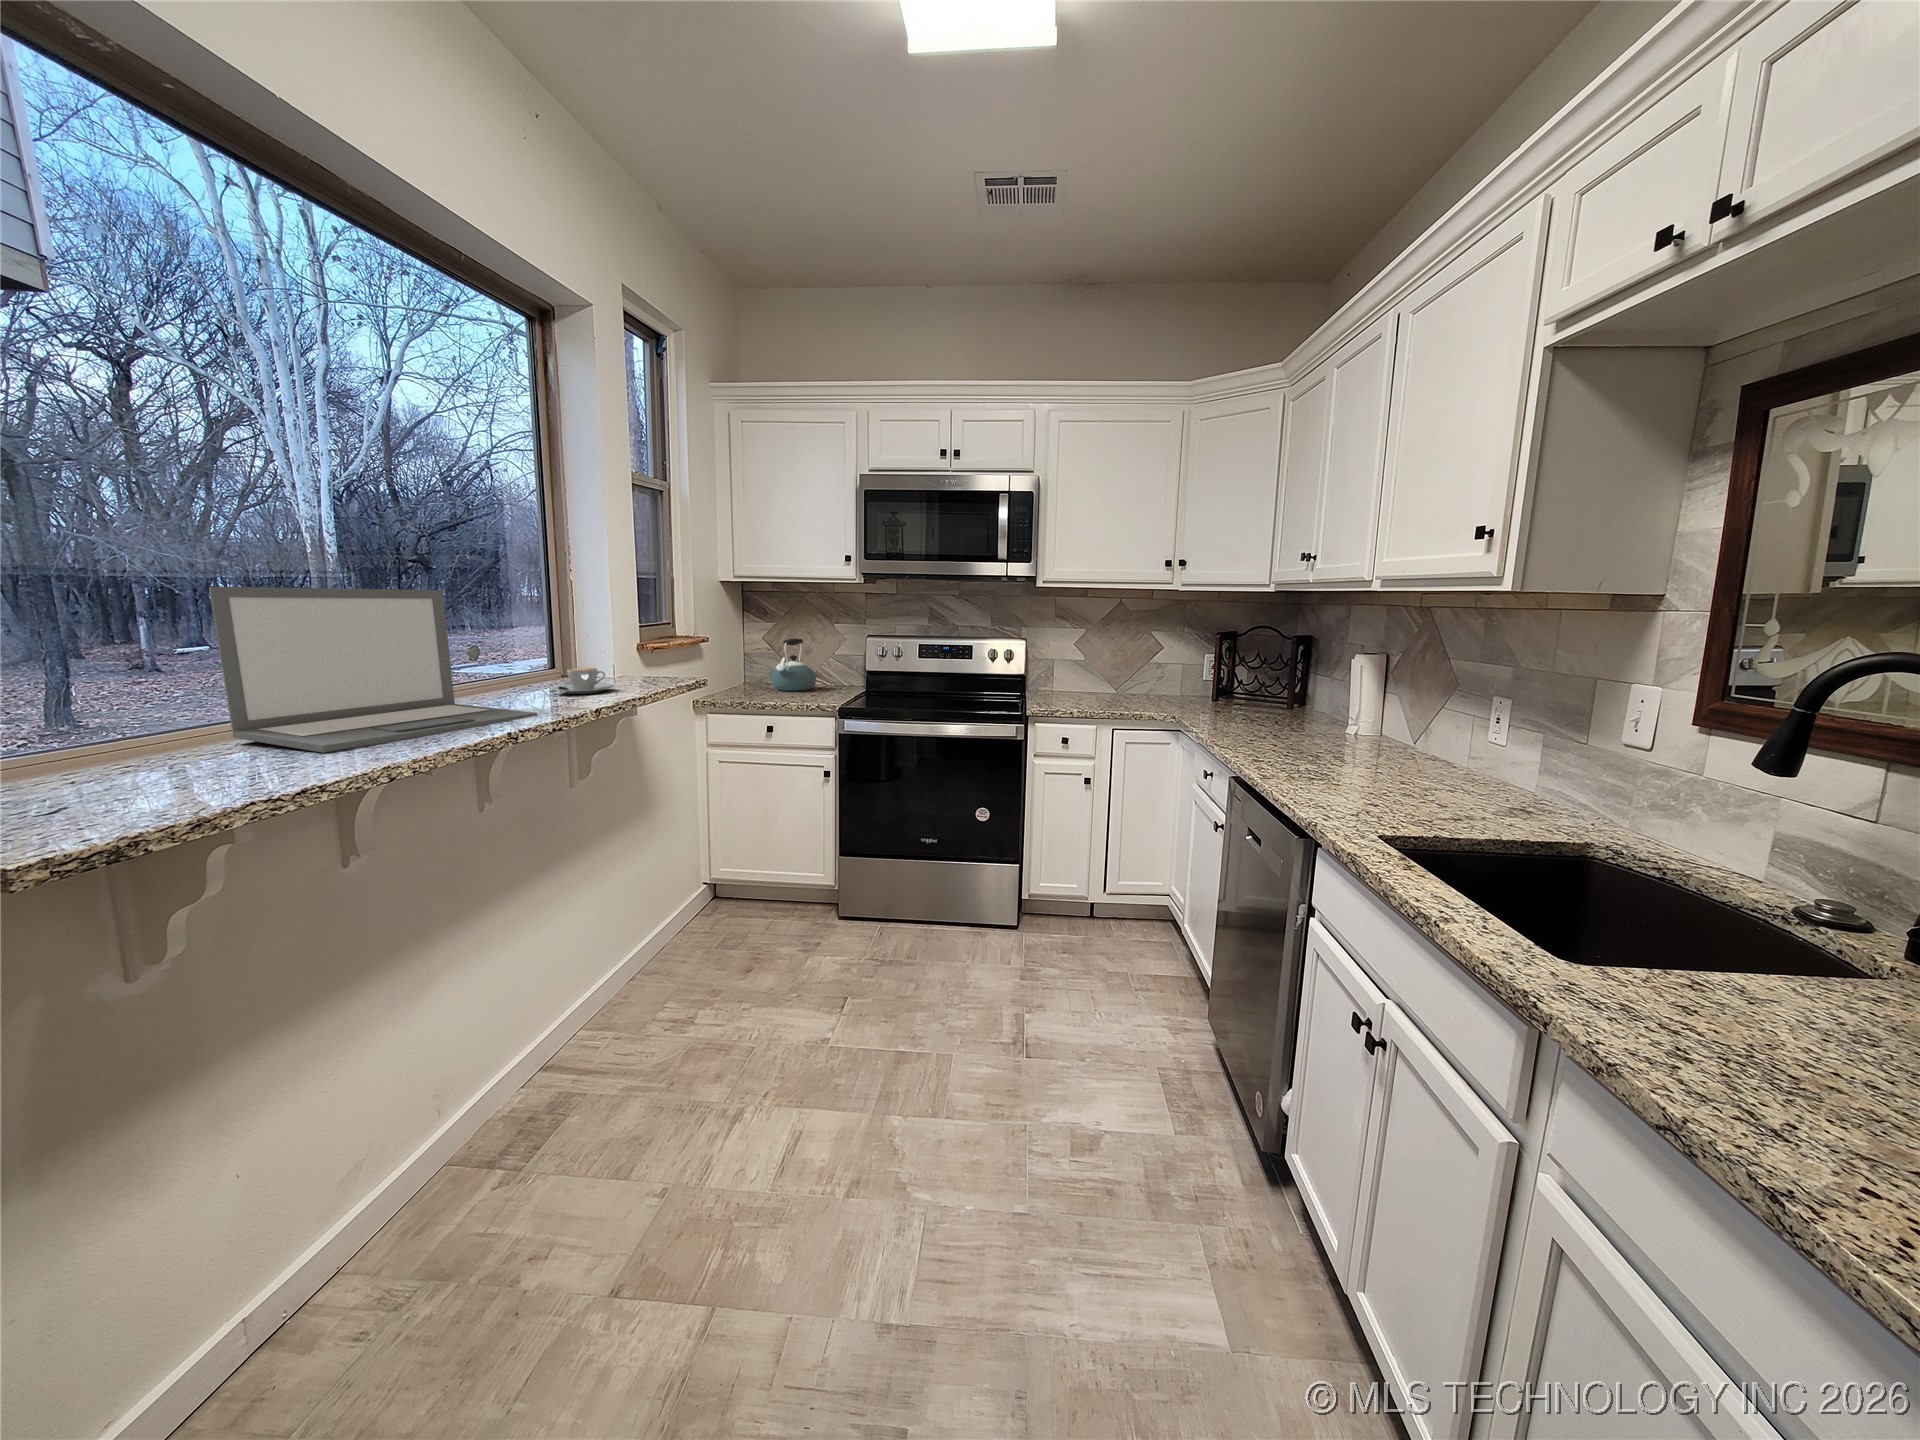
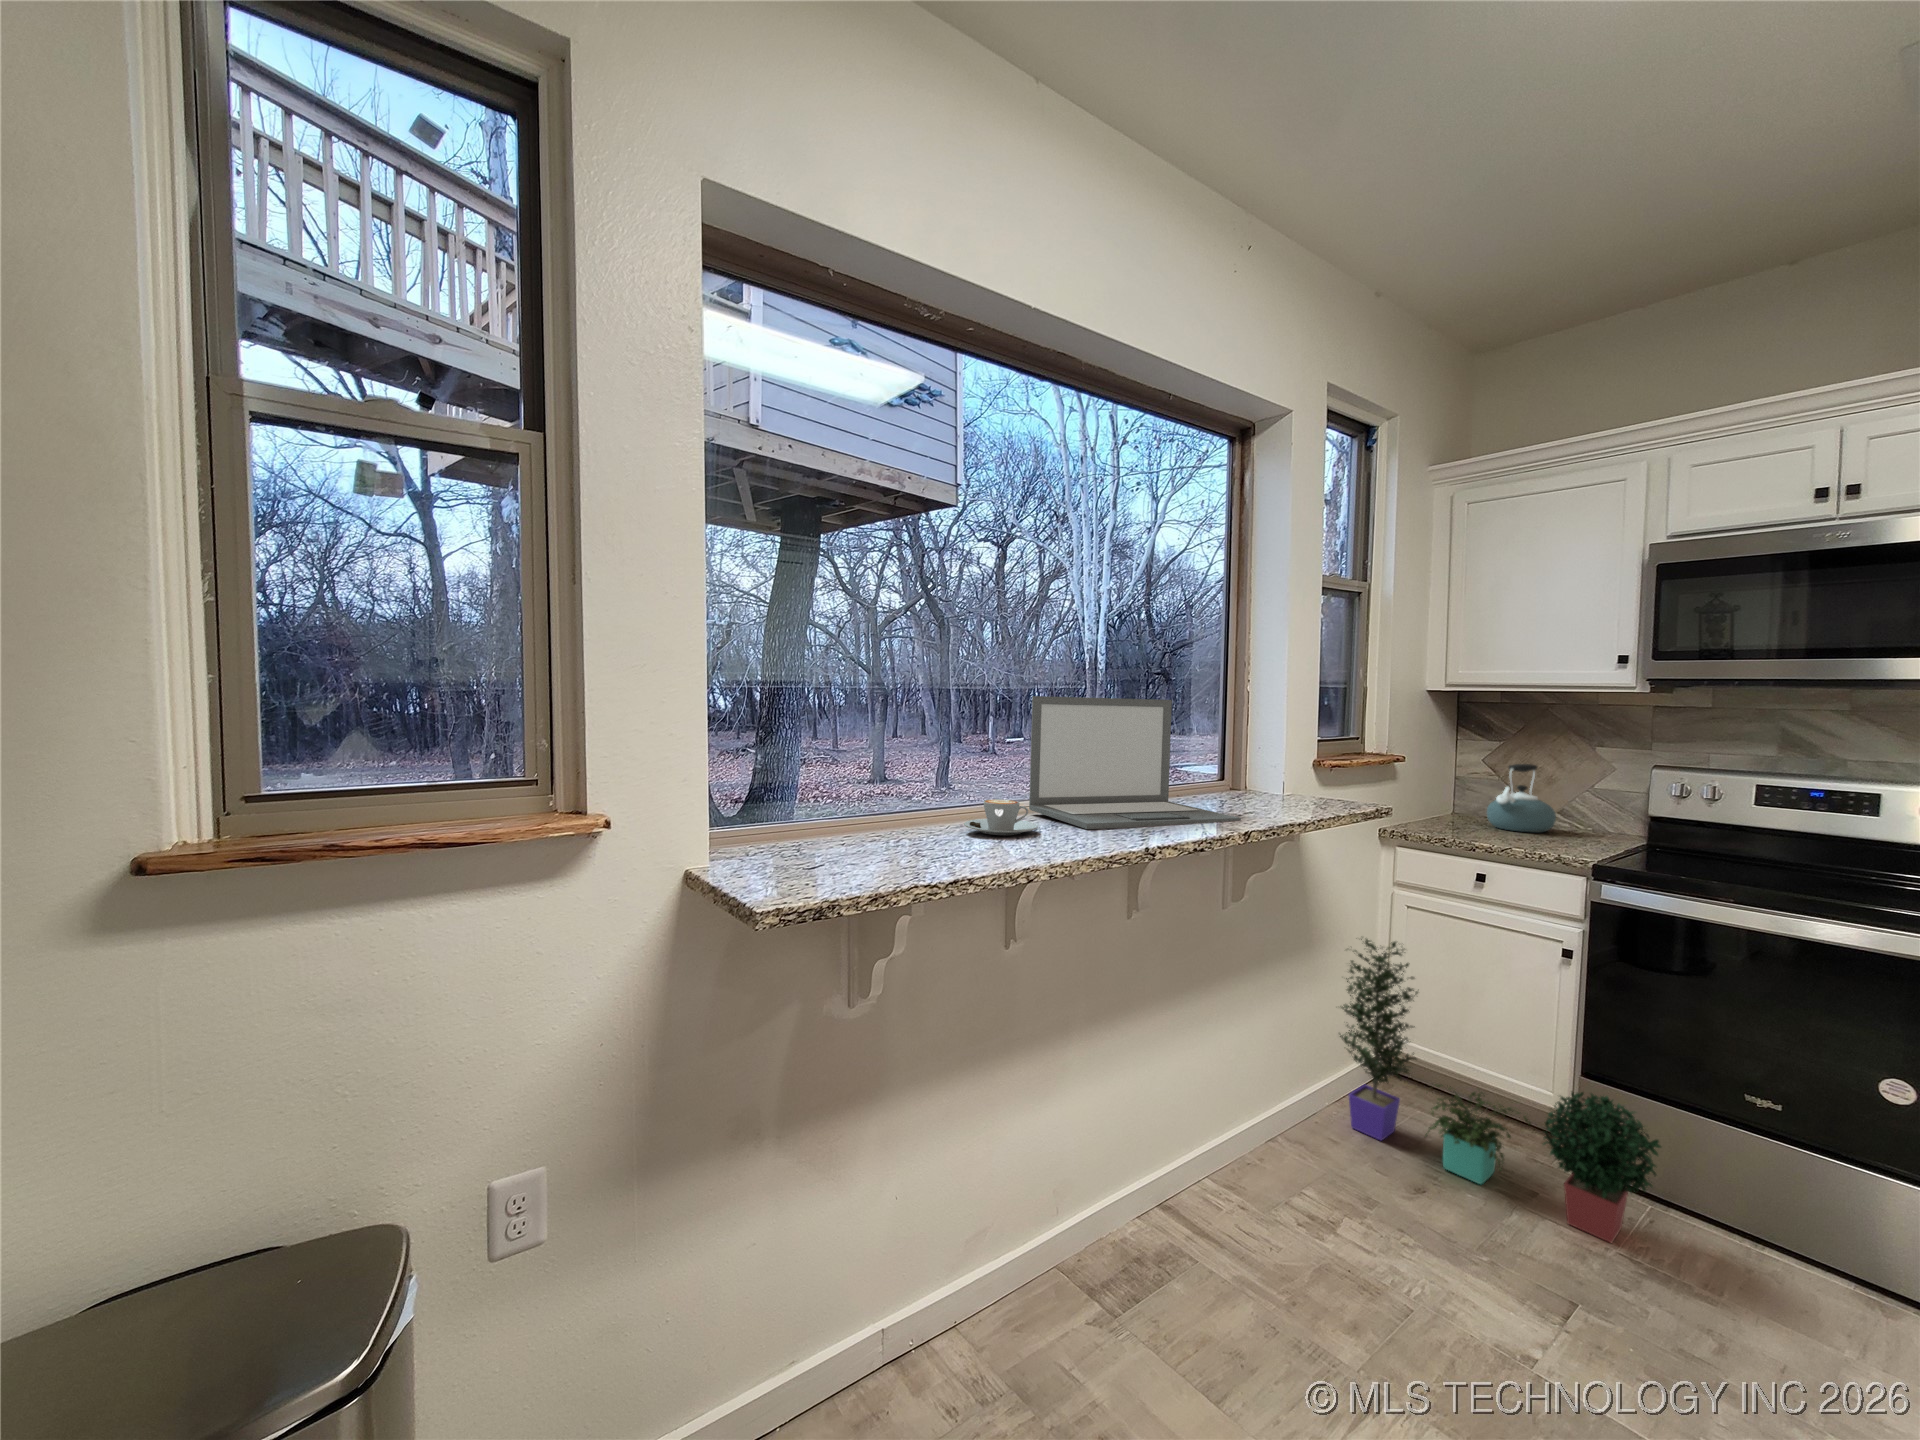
coffee cup: present [552,668,614,694] -> present [964,799,1038,835]
potted plant: none [665,795,879,964] -> present [1340,939,1661,1243]

